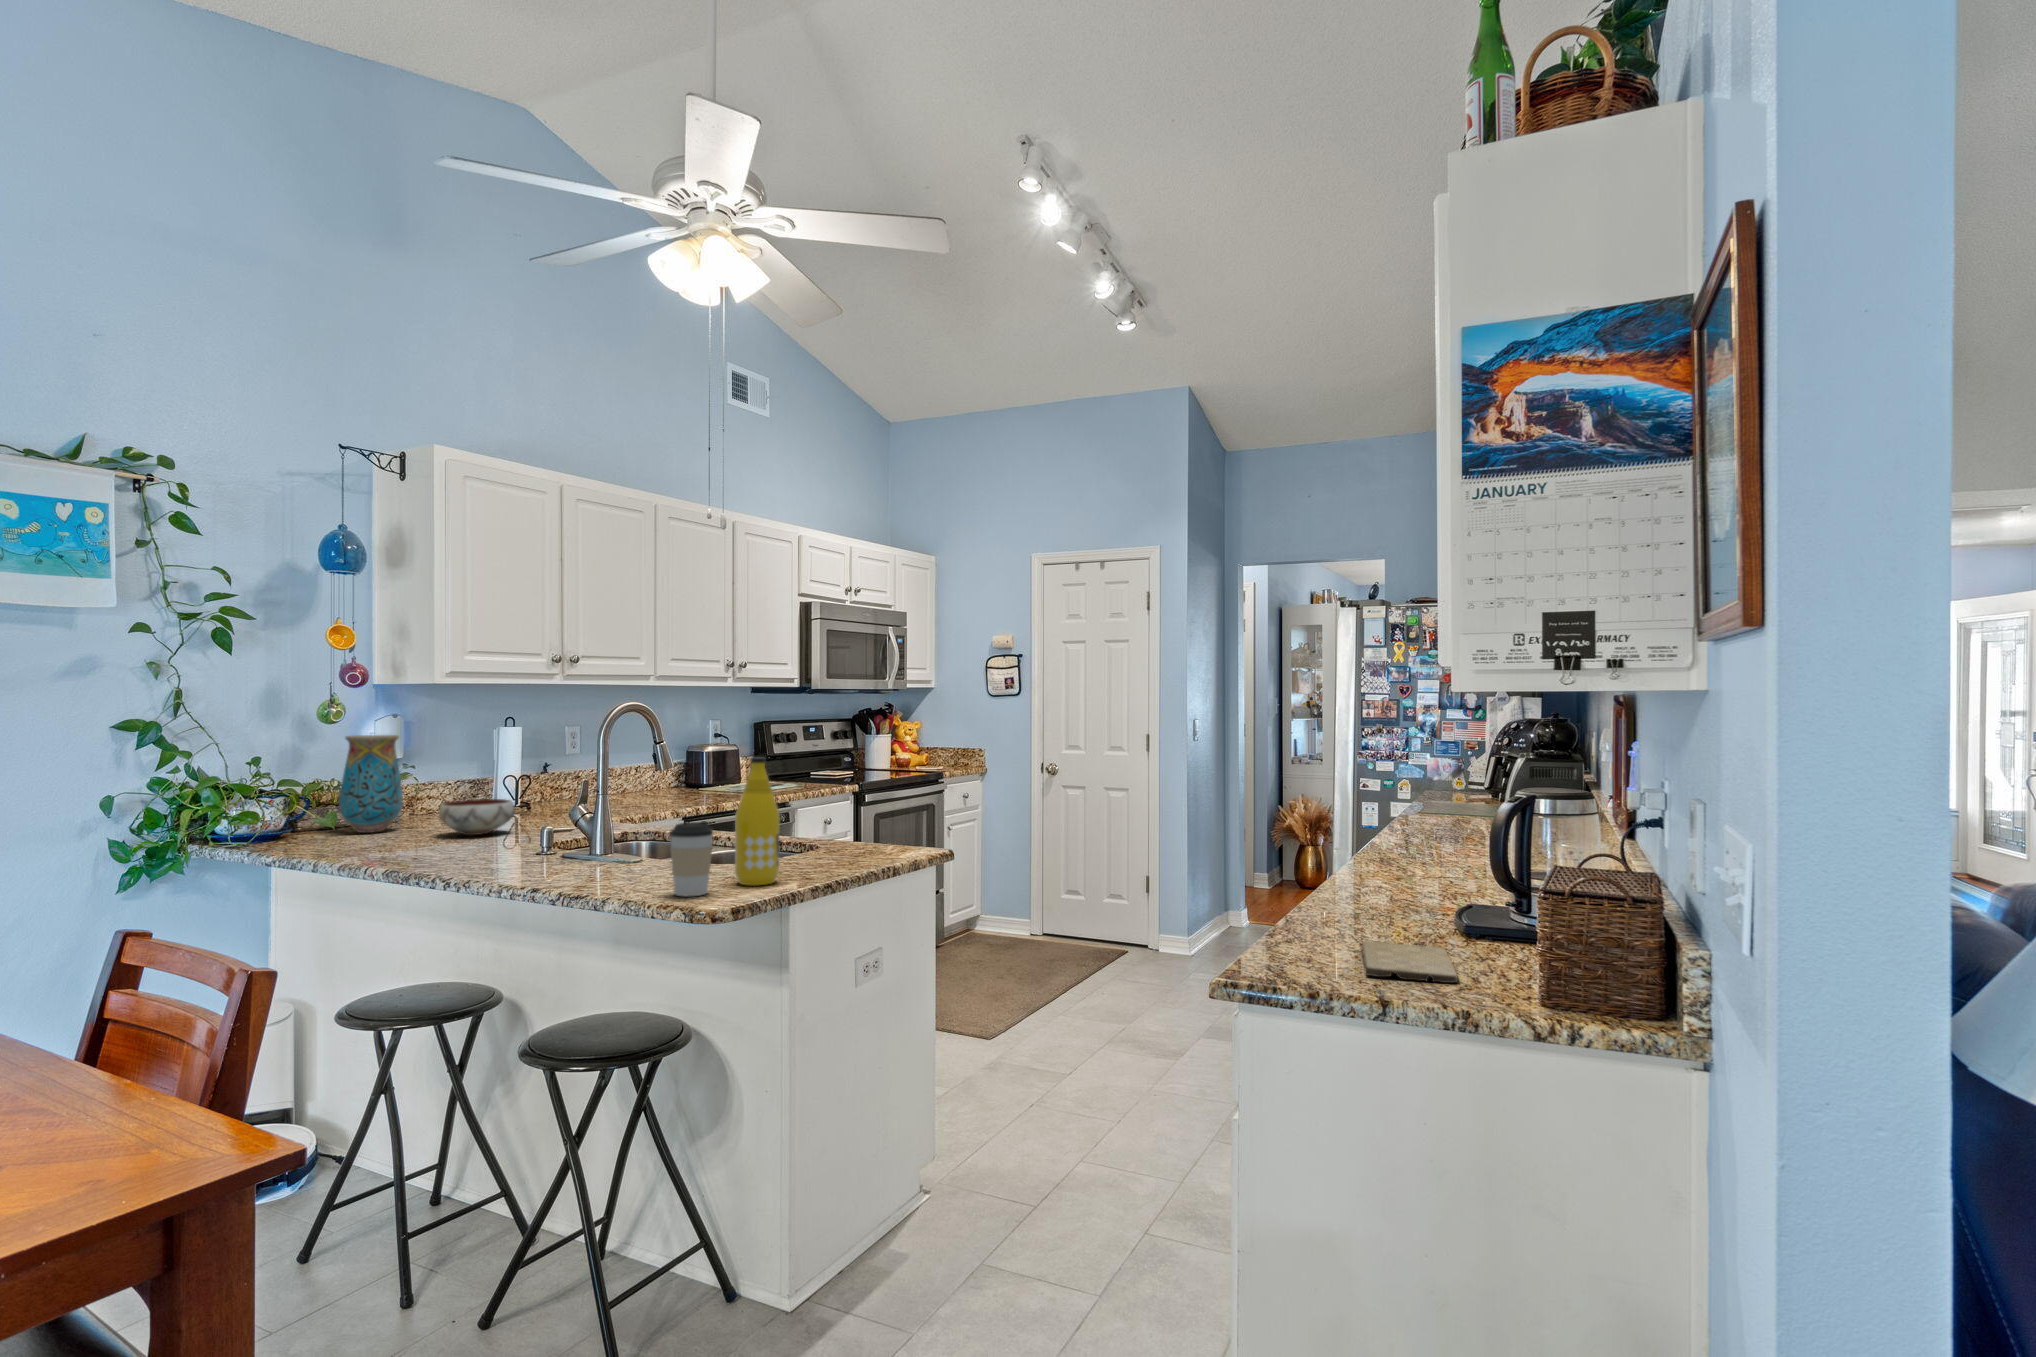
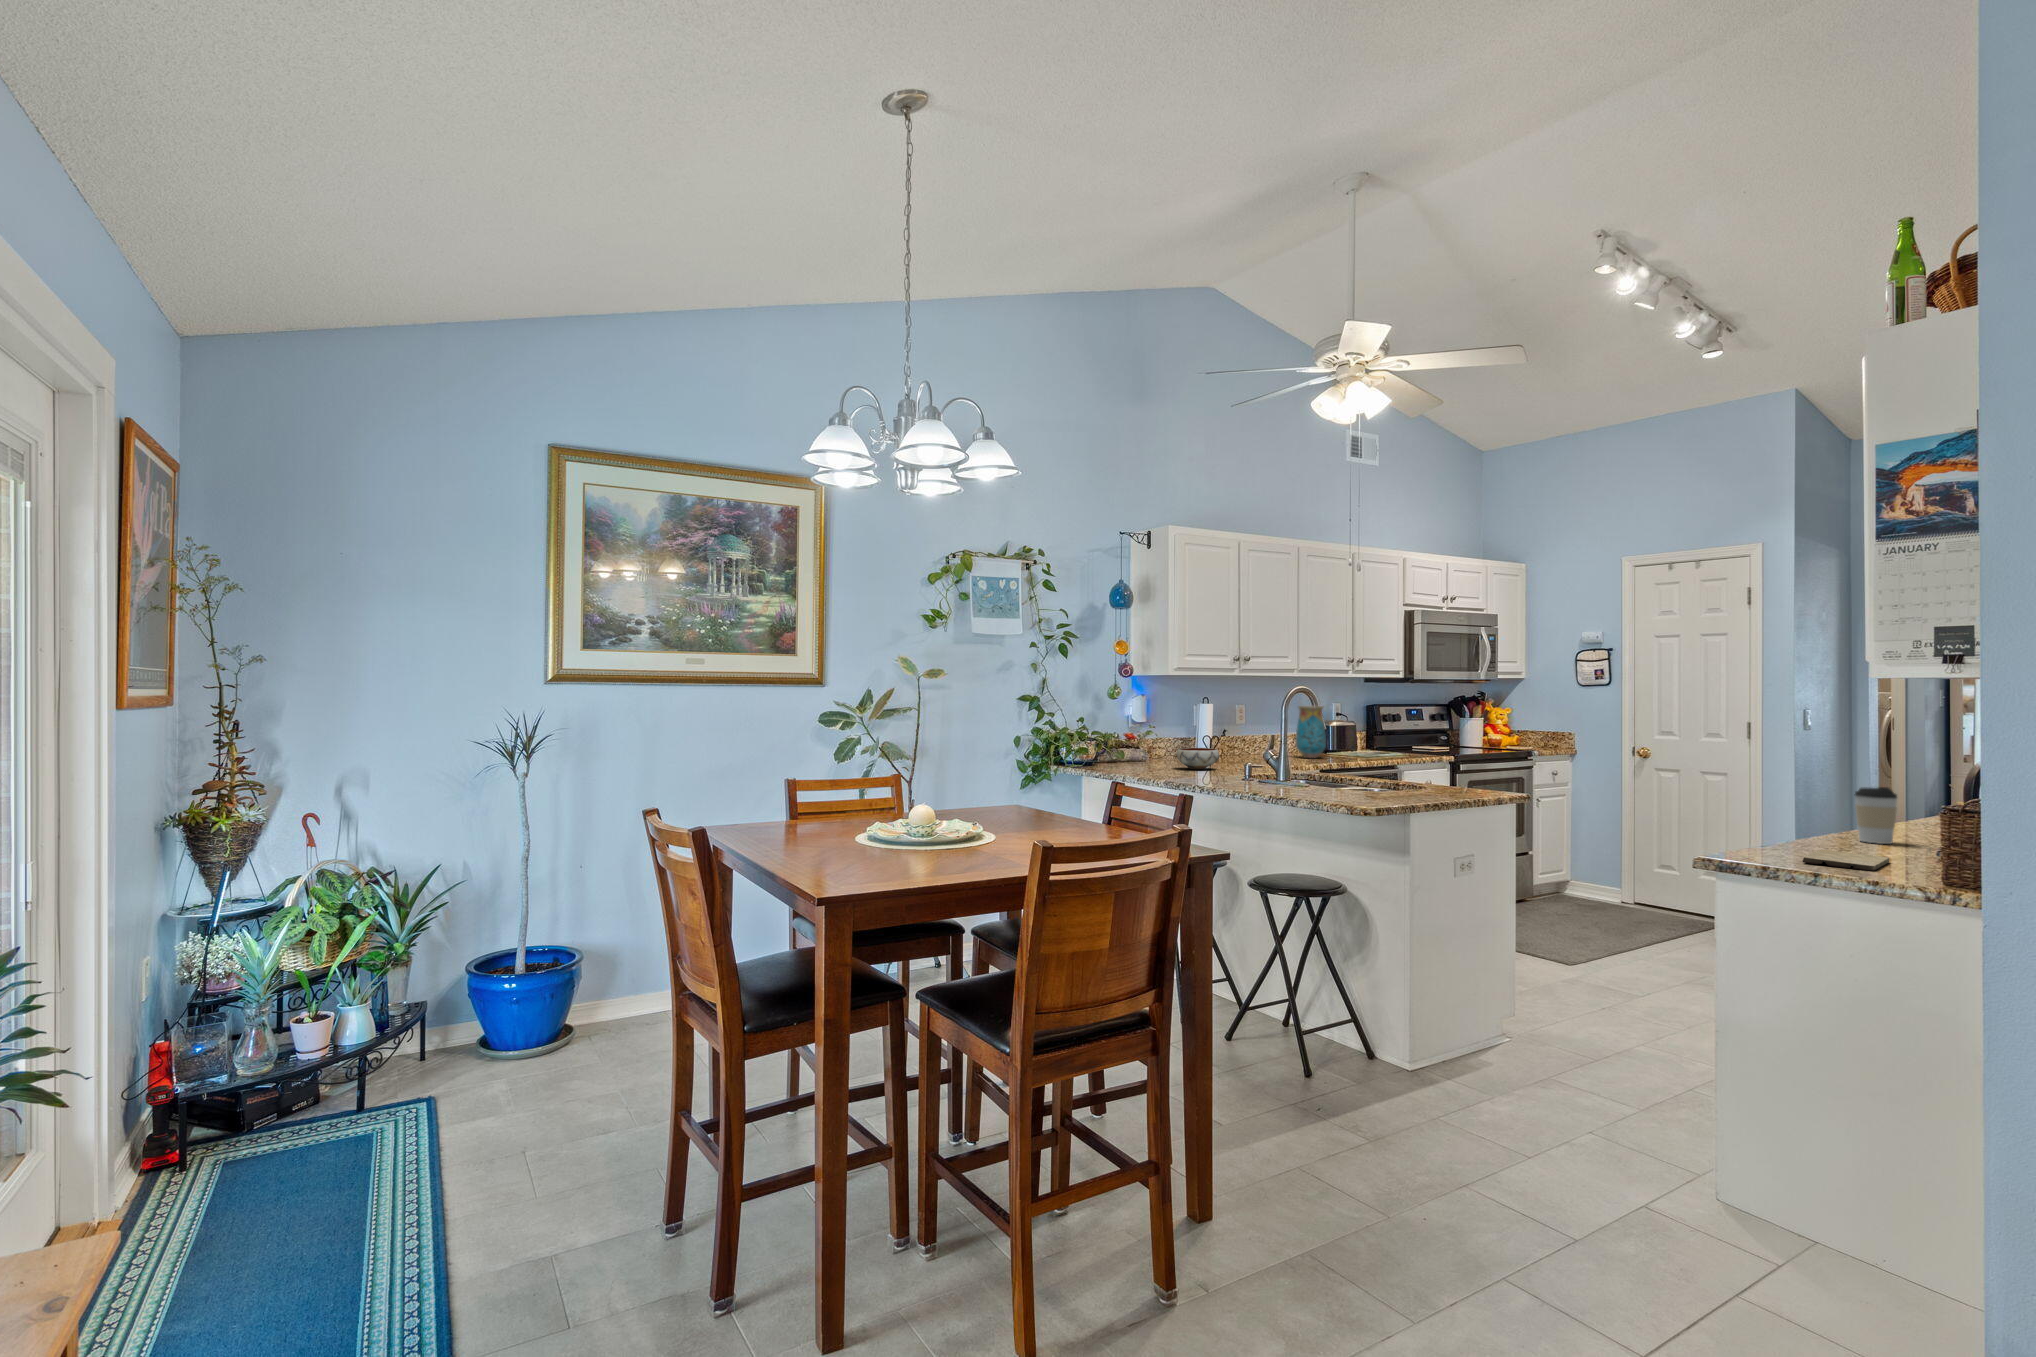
vase: present [339,735,403,833] -> present [1295,706,1326,758]
bottle: present [735,757,780,886] -> none [1370,721,1399,799]
coffee cup: present [670,821,713,896] -> present [1854,787,1897,844]

